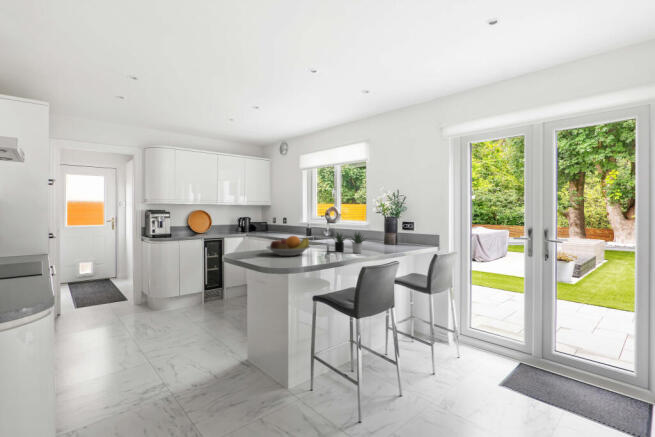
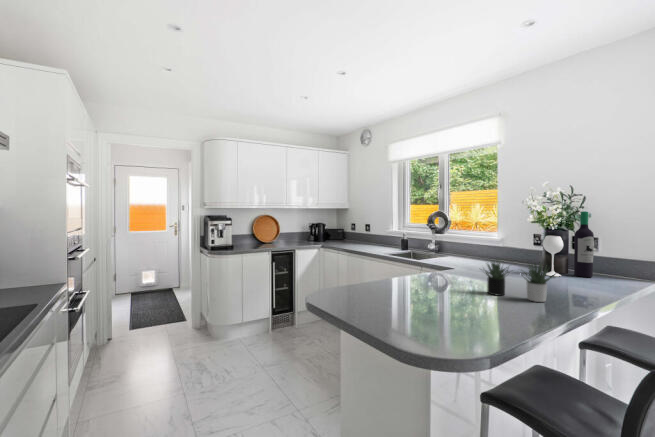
wine bottle: none [382,206,409,245] -> present [543,211,594,277]
fruit bowl: present [266,236,310,256] -> none [376,271,458,308]

